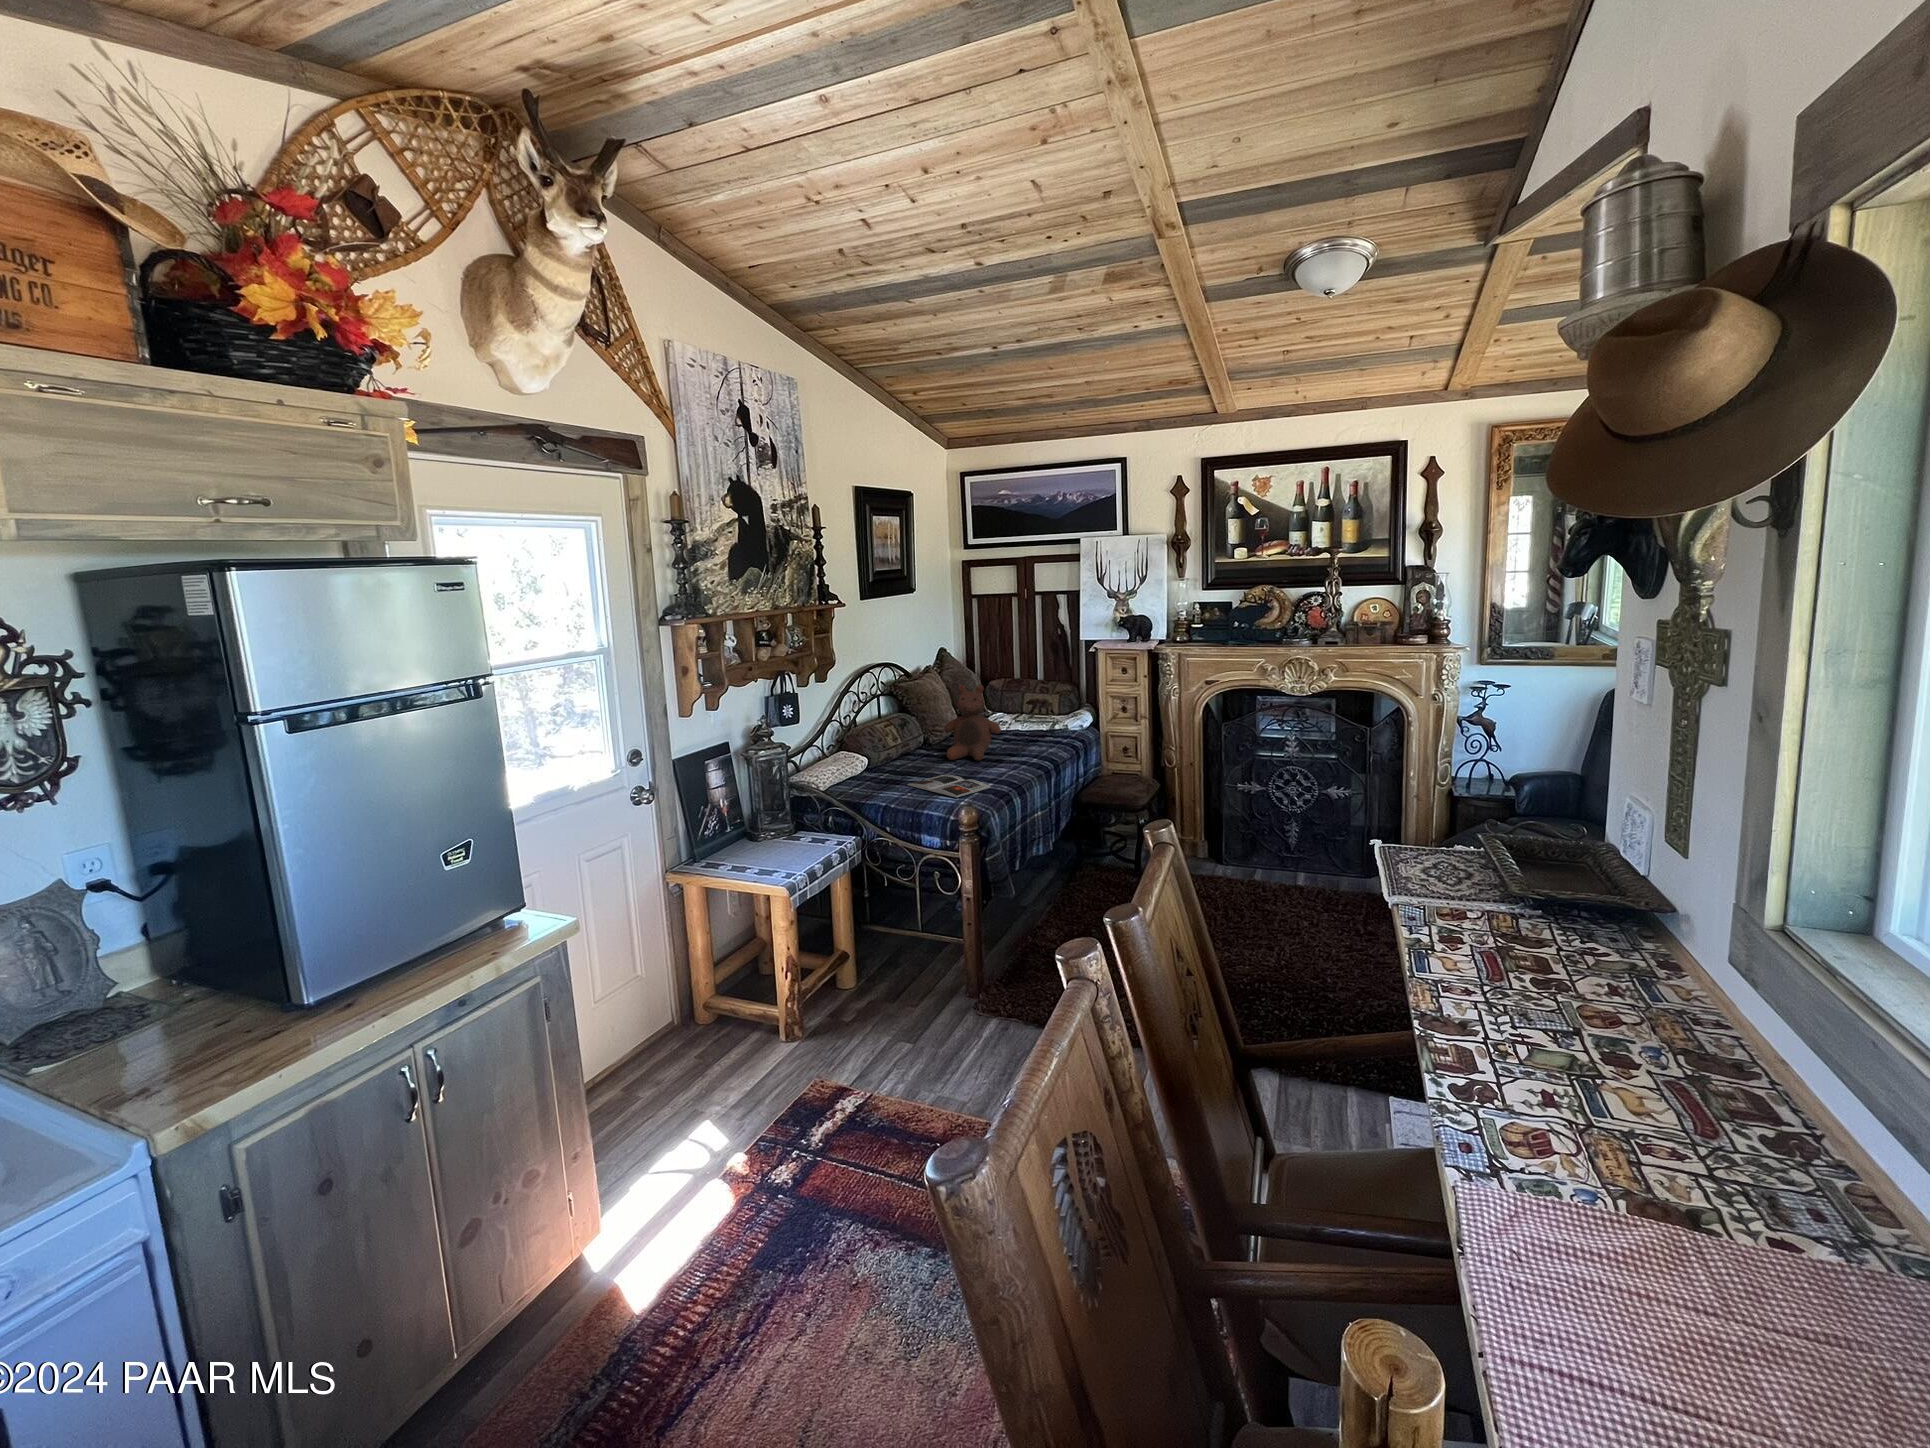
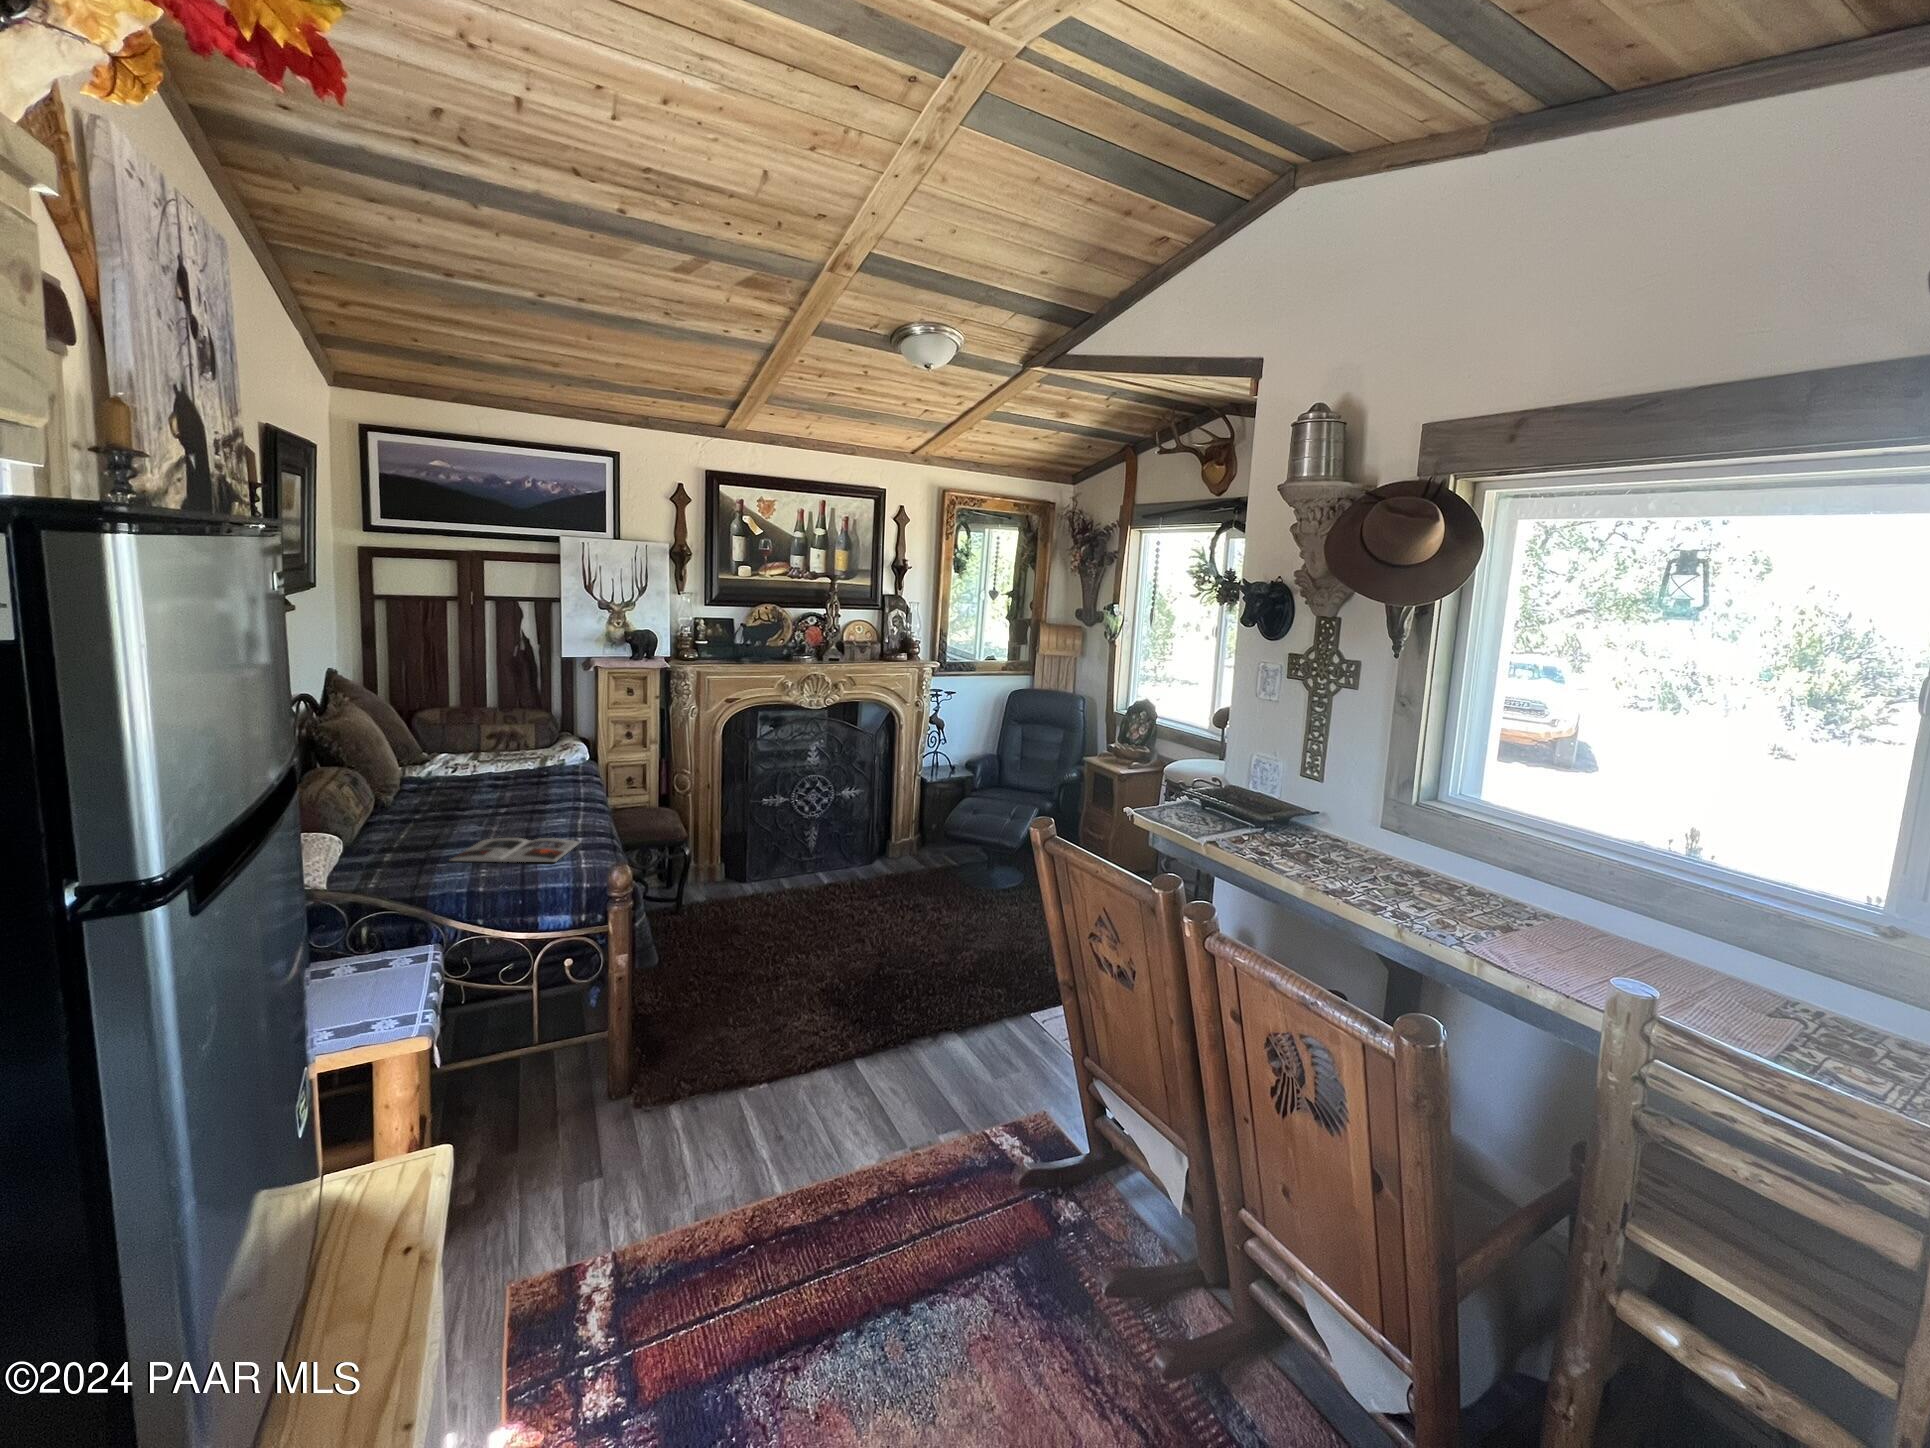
stuffed bear: present [944,685,1001,761] -> none [438,718,530,820]

